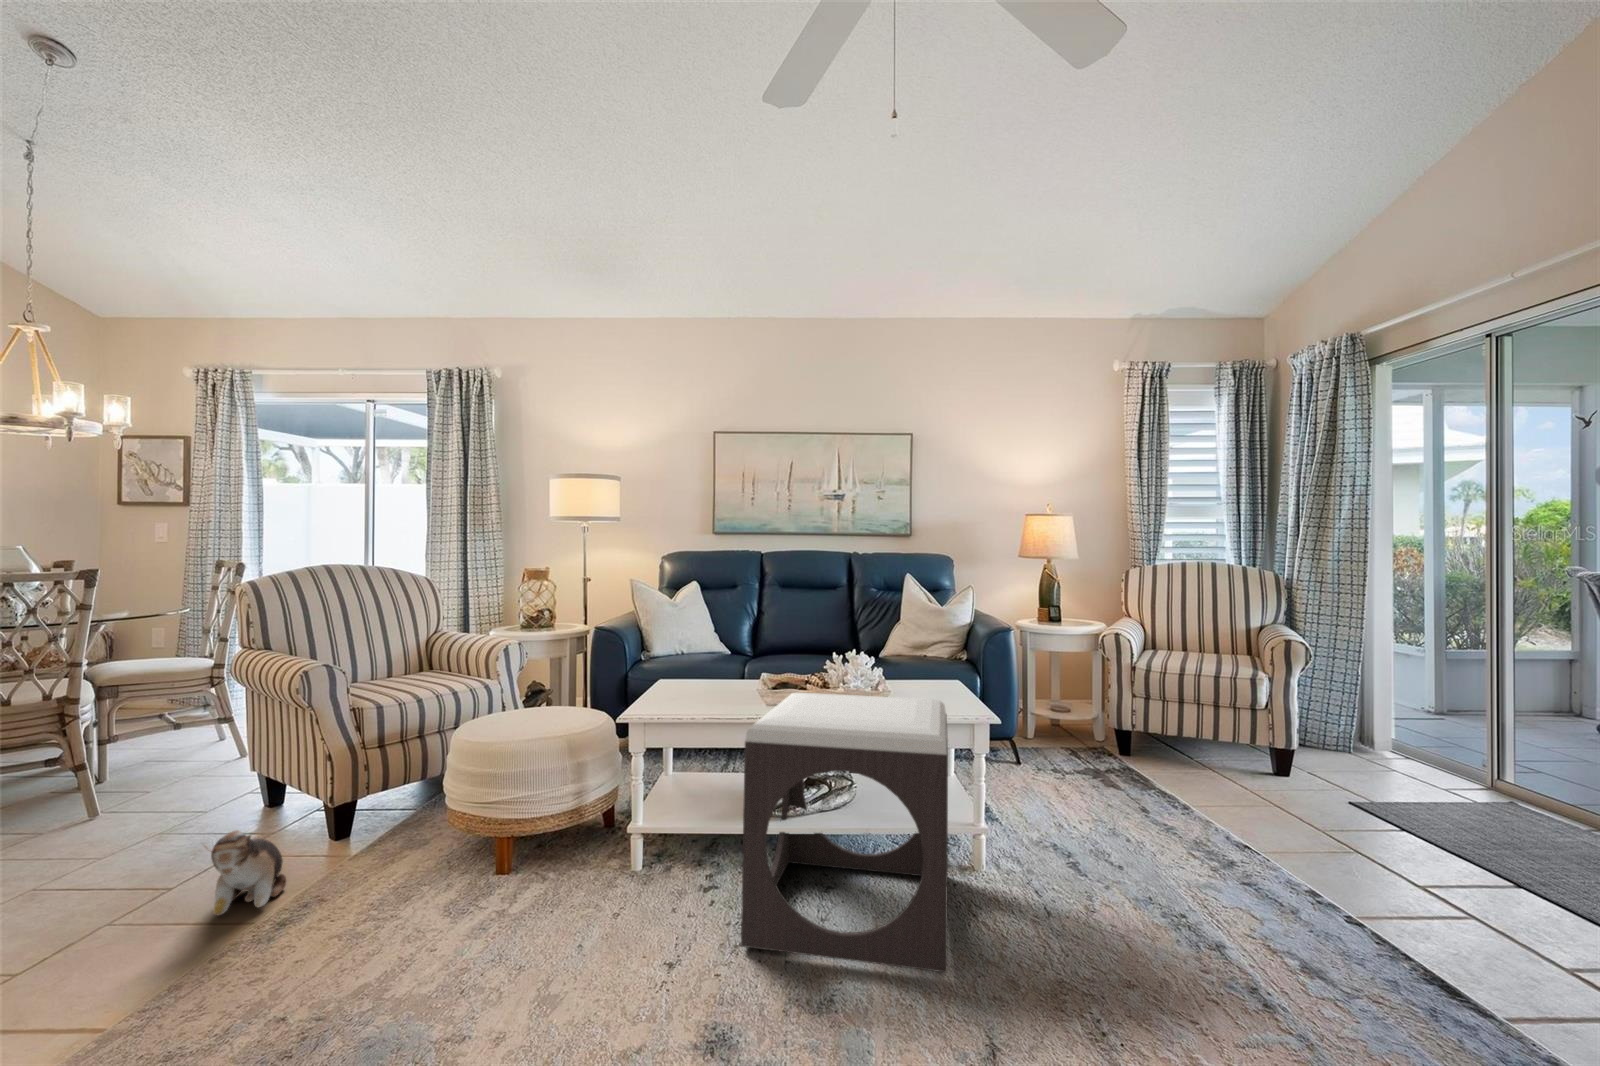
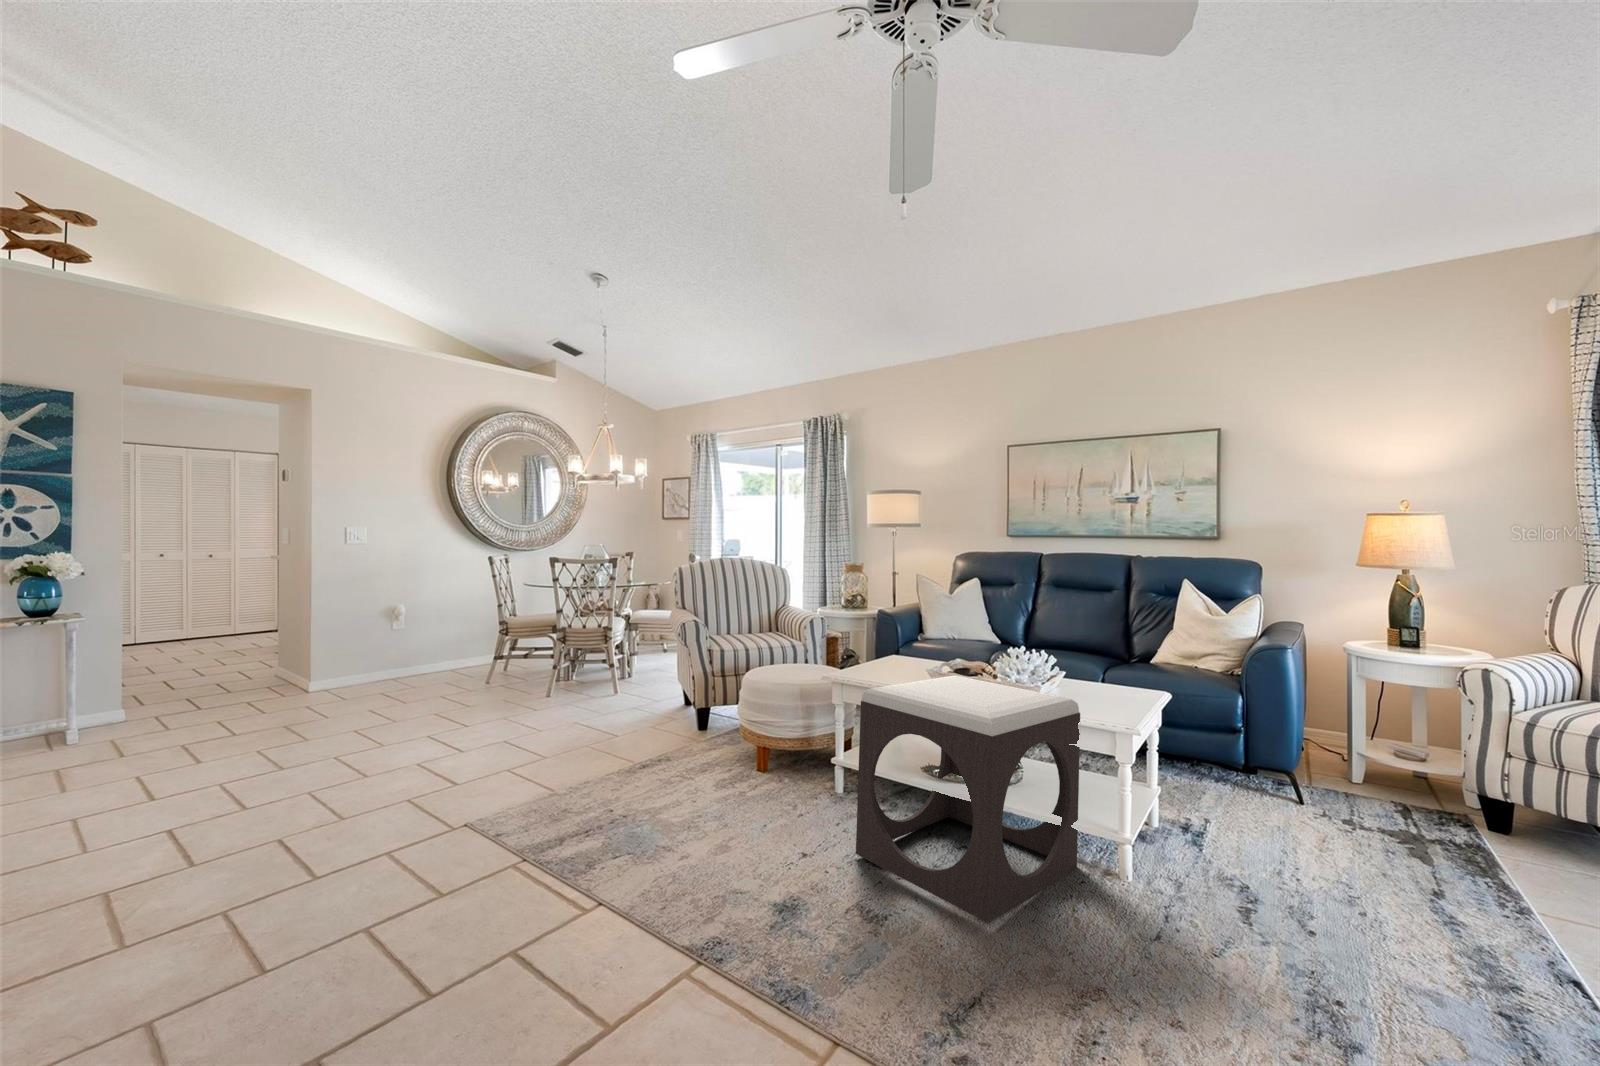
plush toy: present [204,830,286,915] -> none [613,709,665,756]

